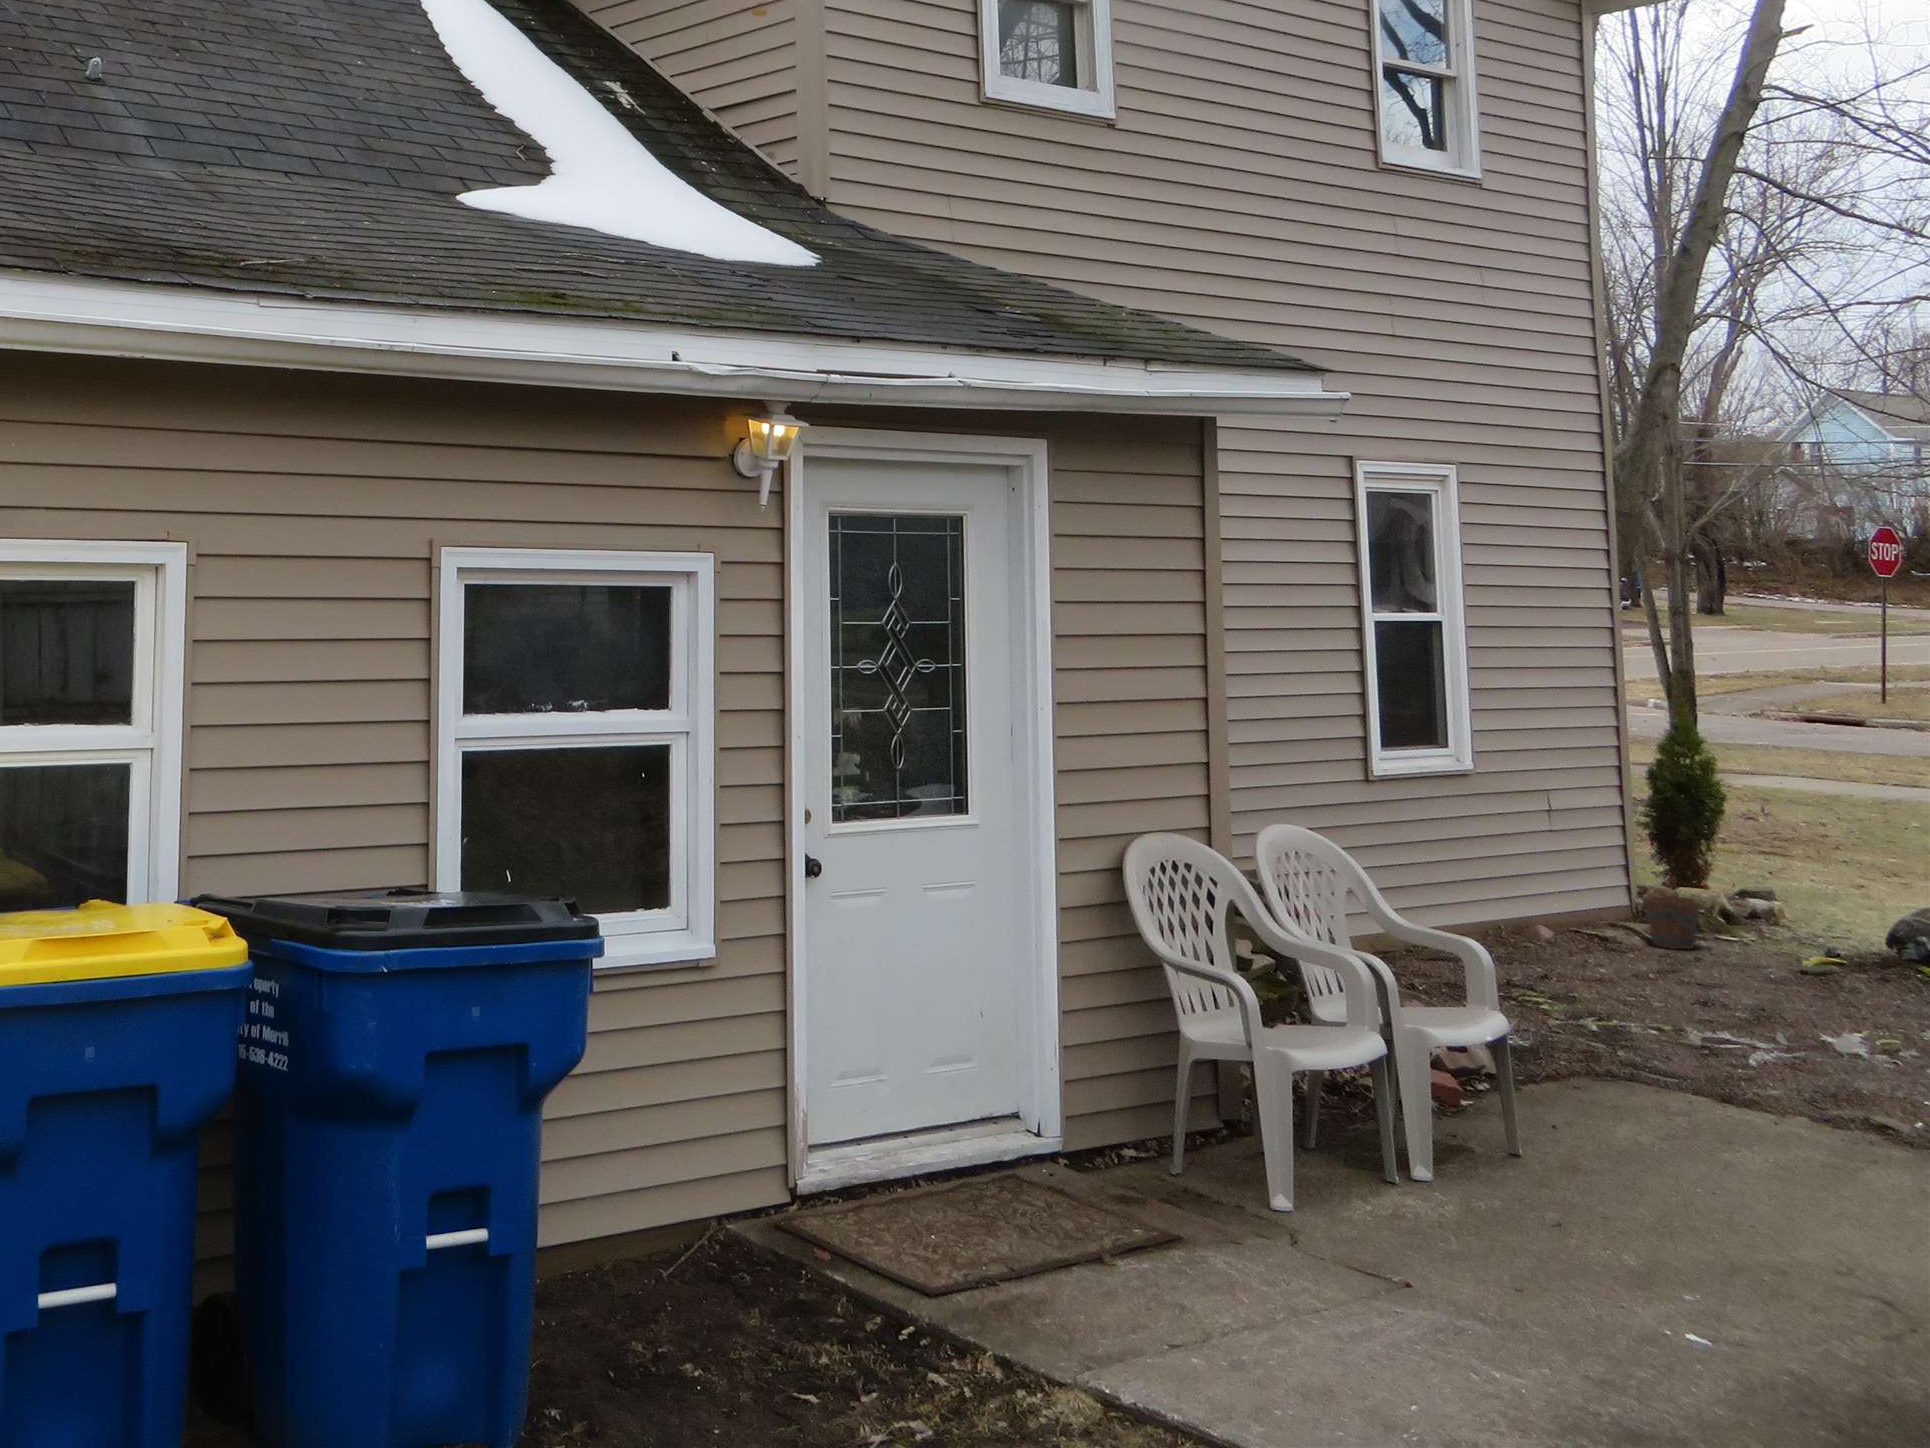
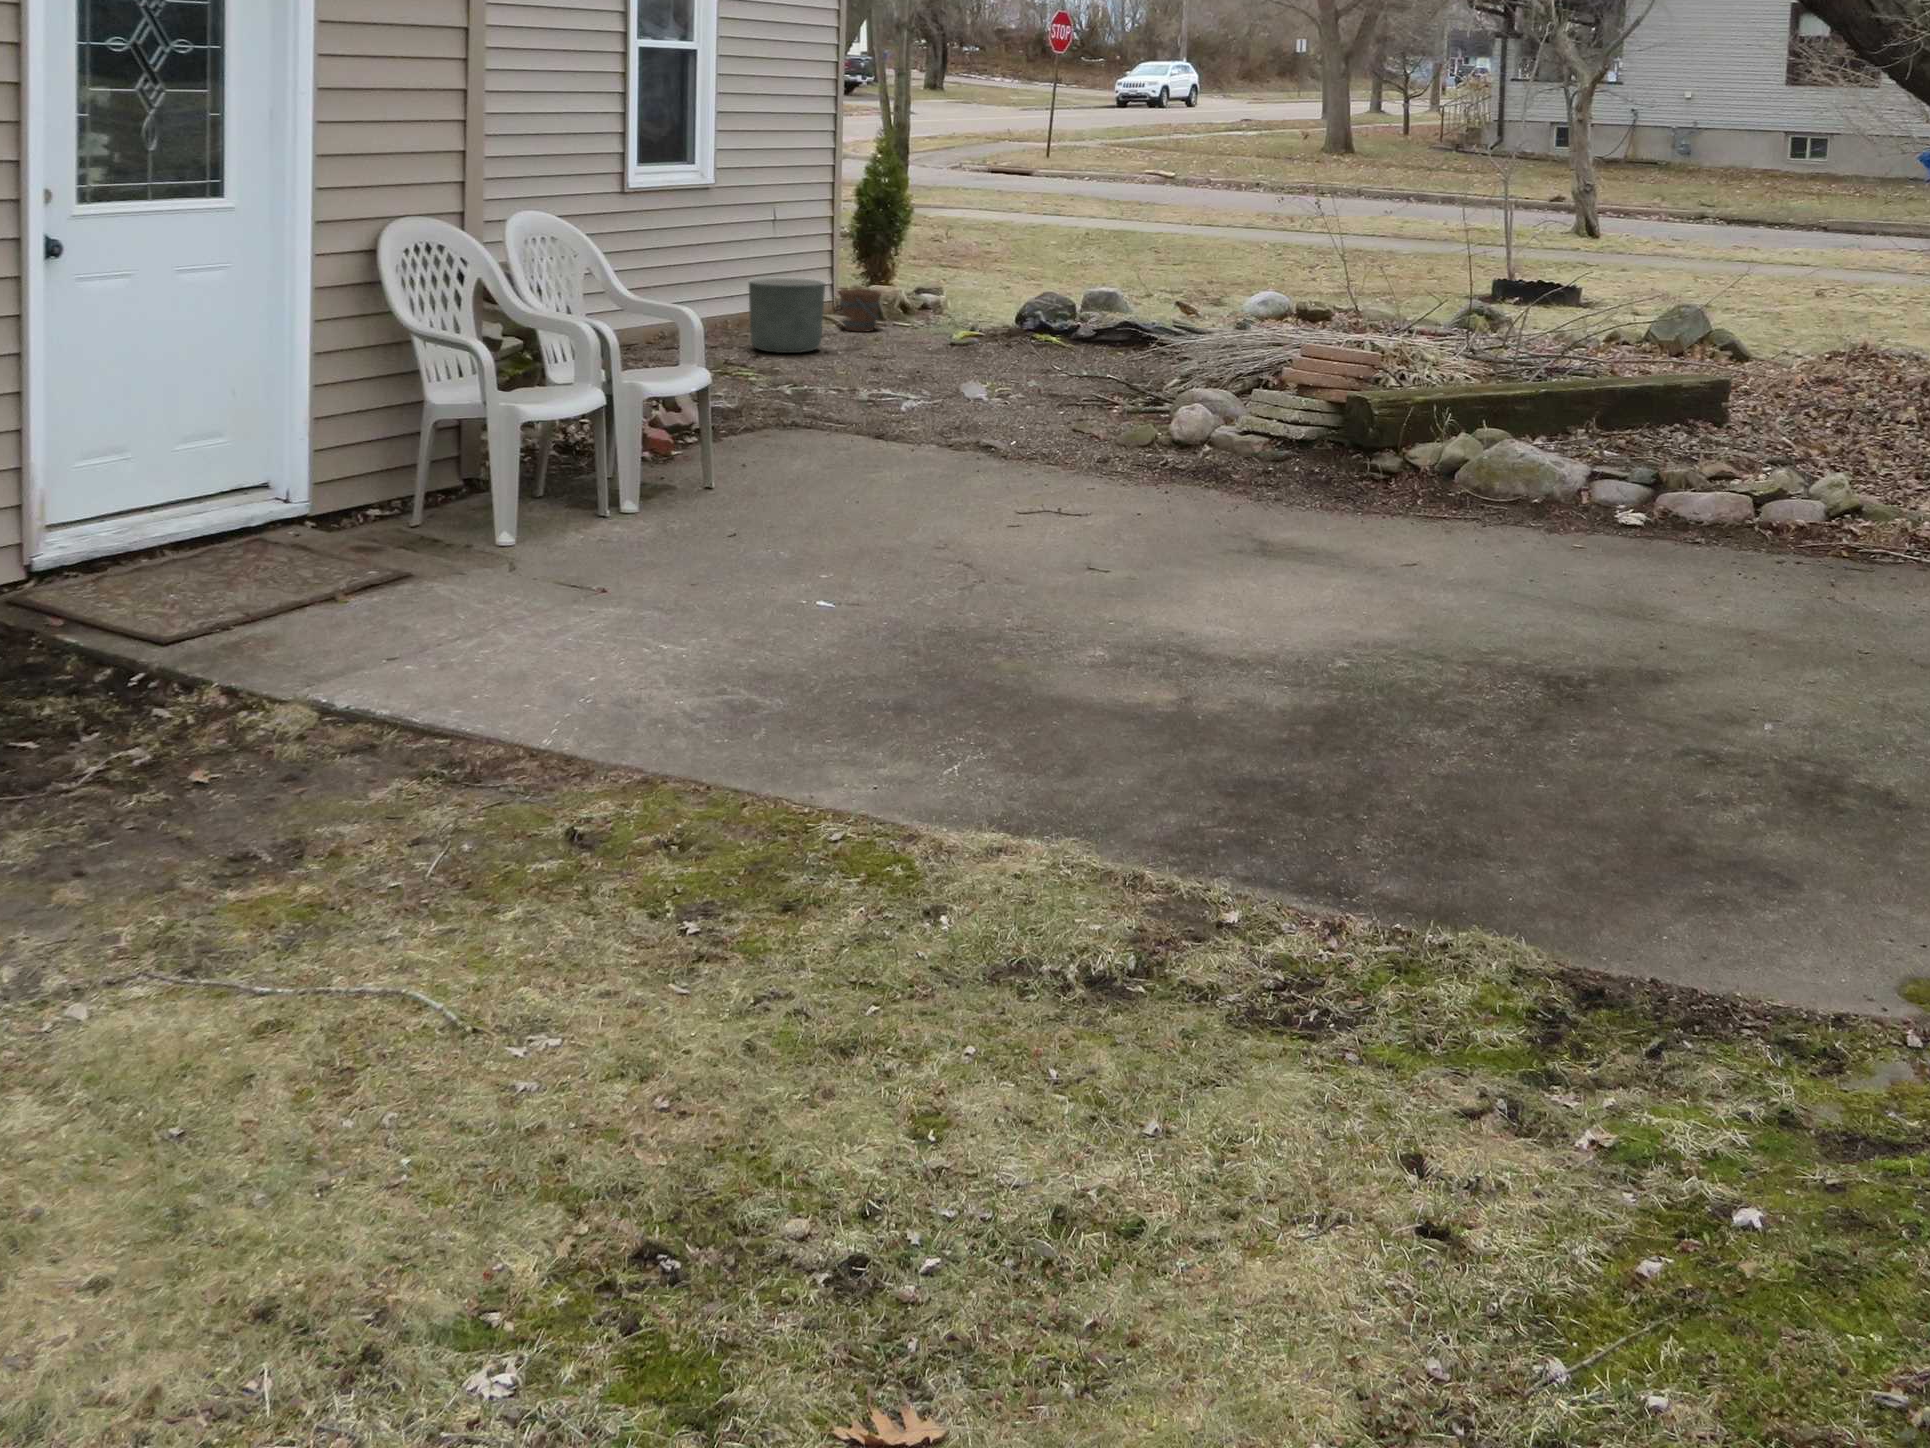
planter: none [1525,881,1627,975] -> present [749,278,825,353]

